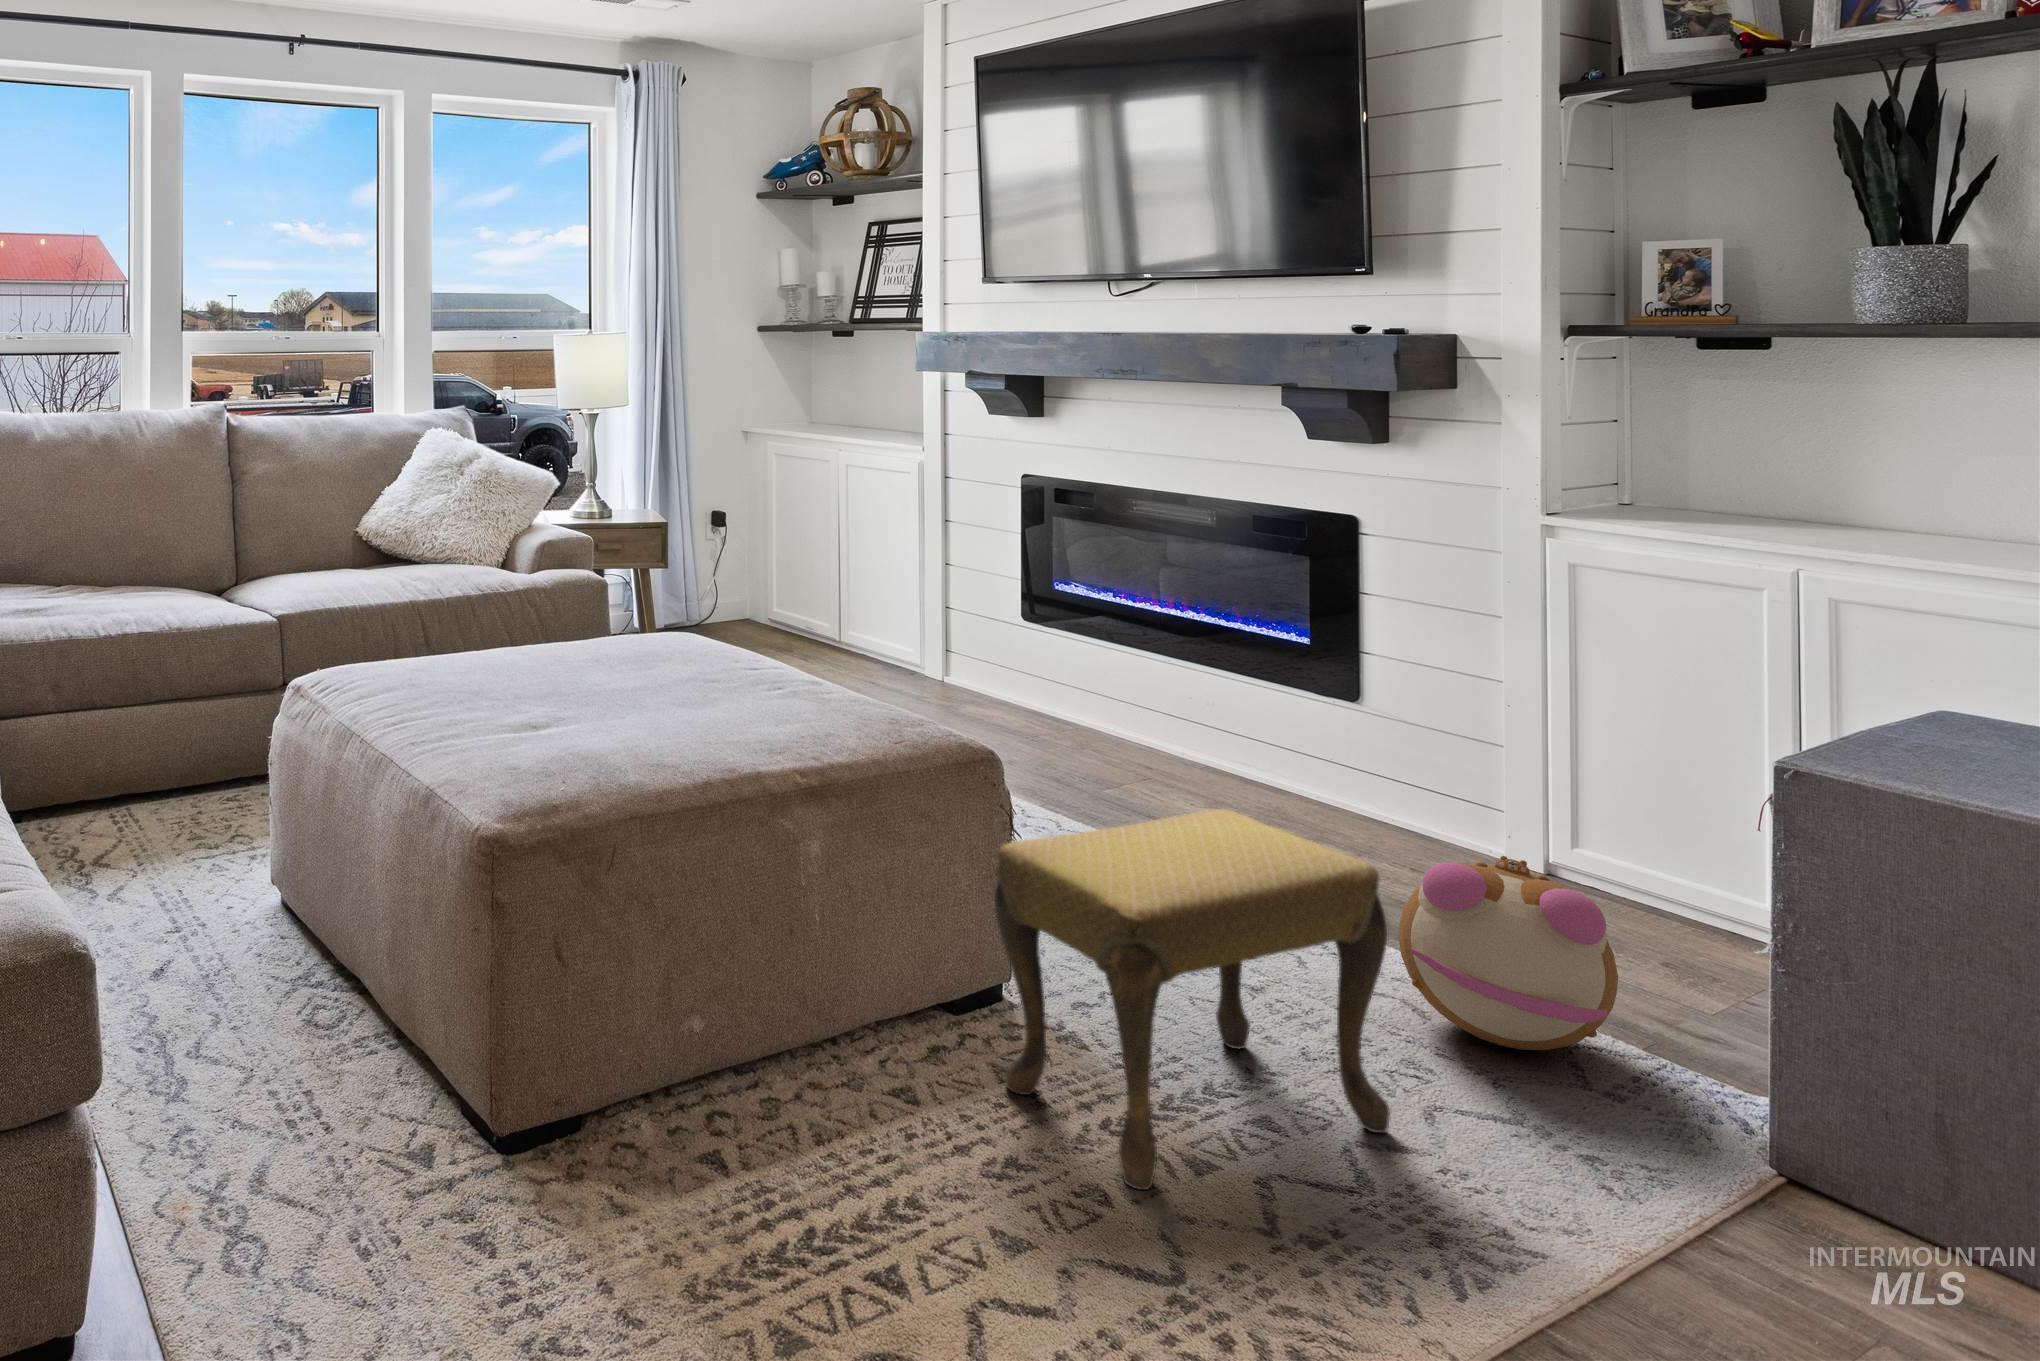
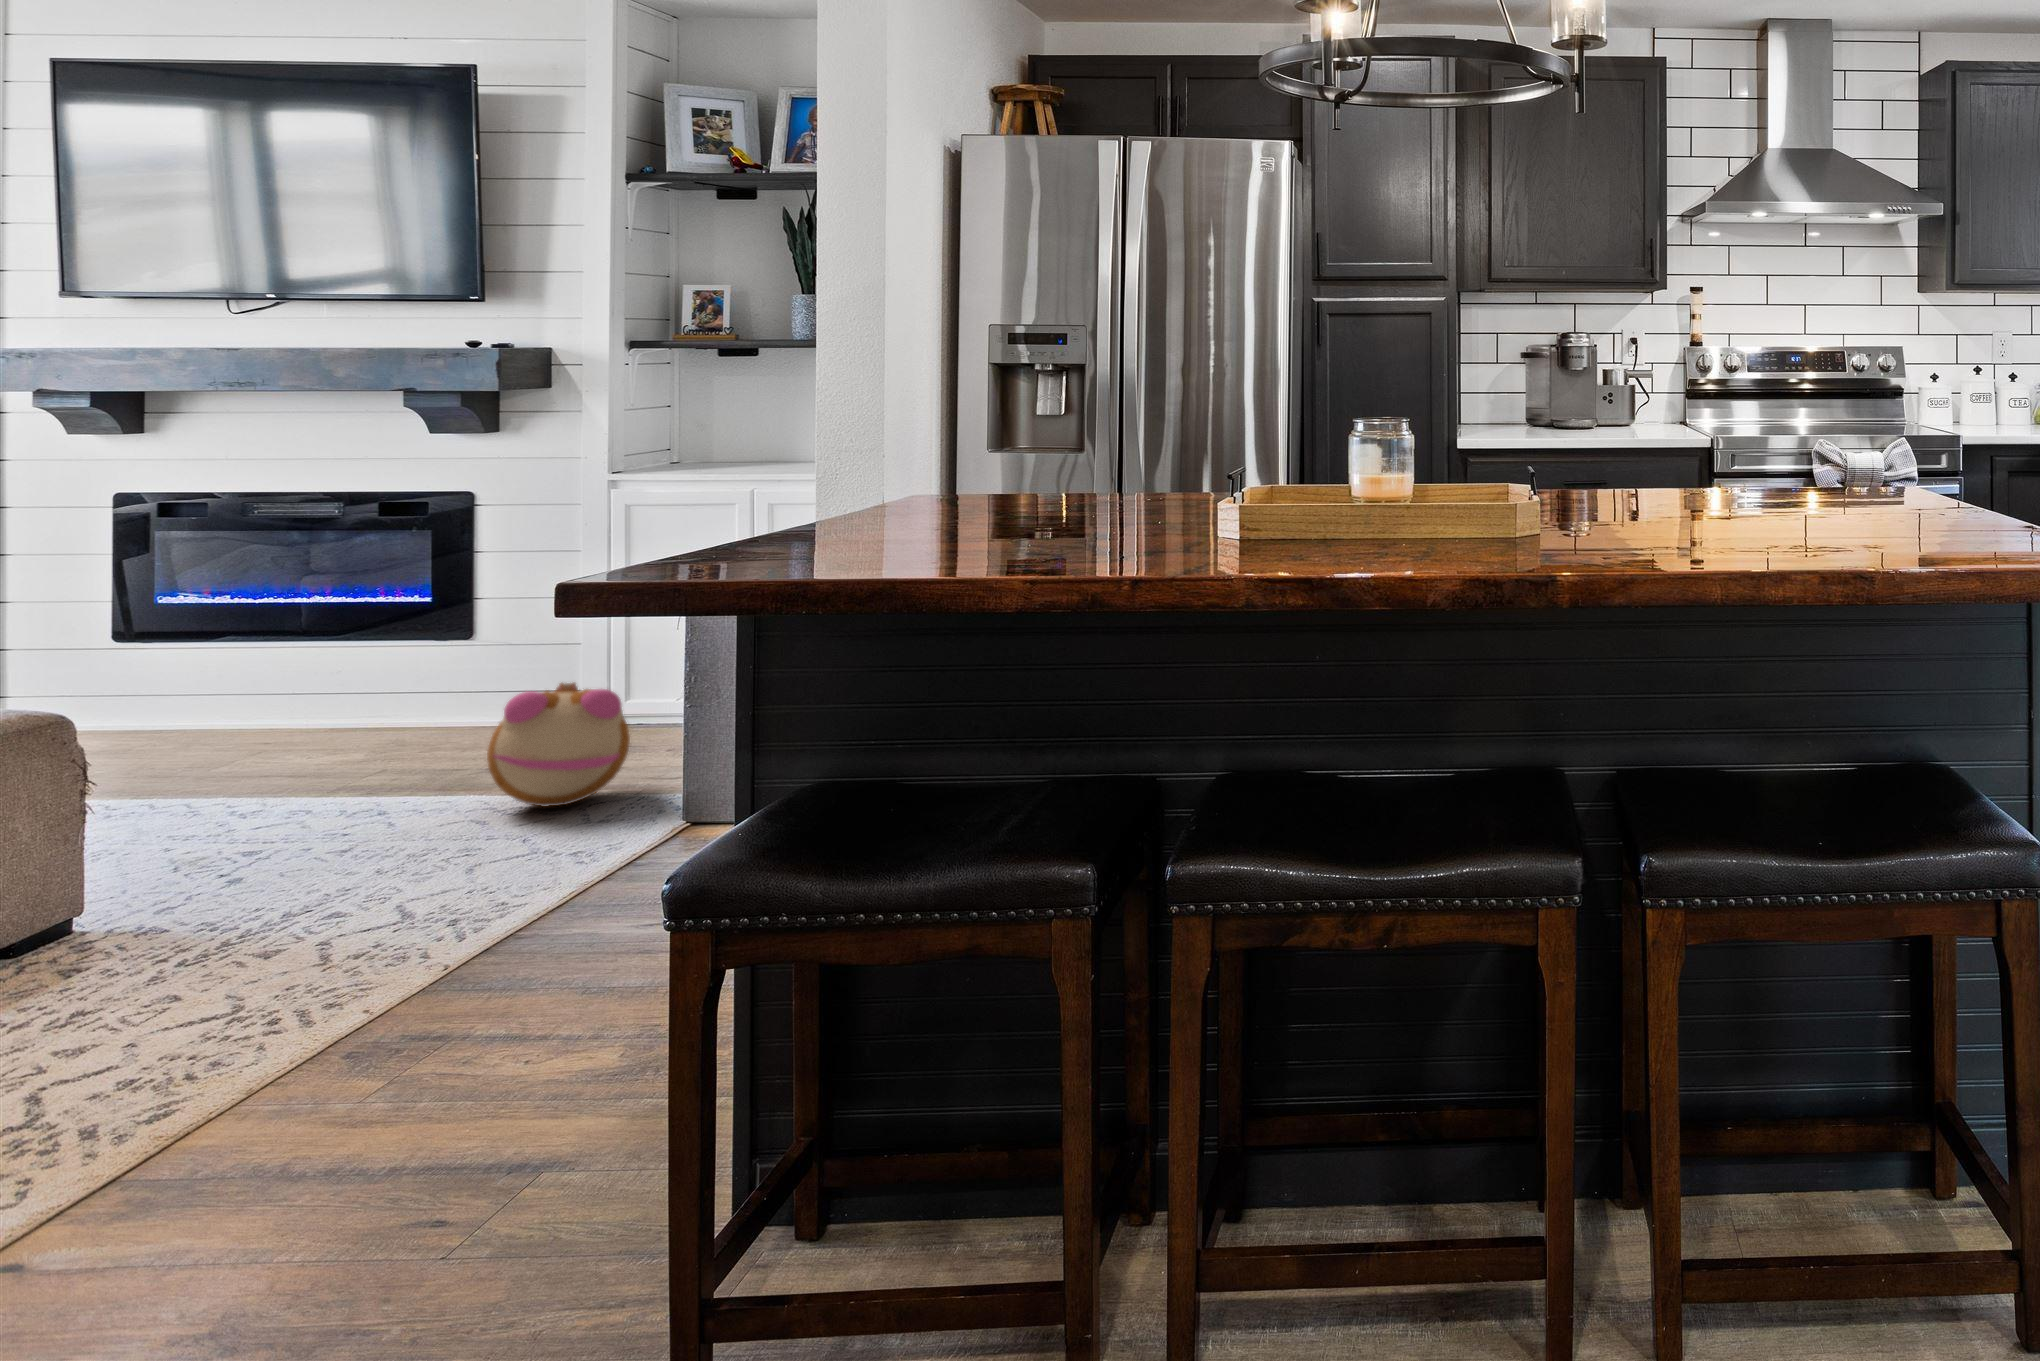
footstool: present [995,809,1390,1190] -> none [130,684,472,942]

